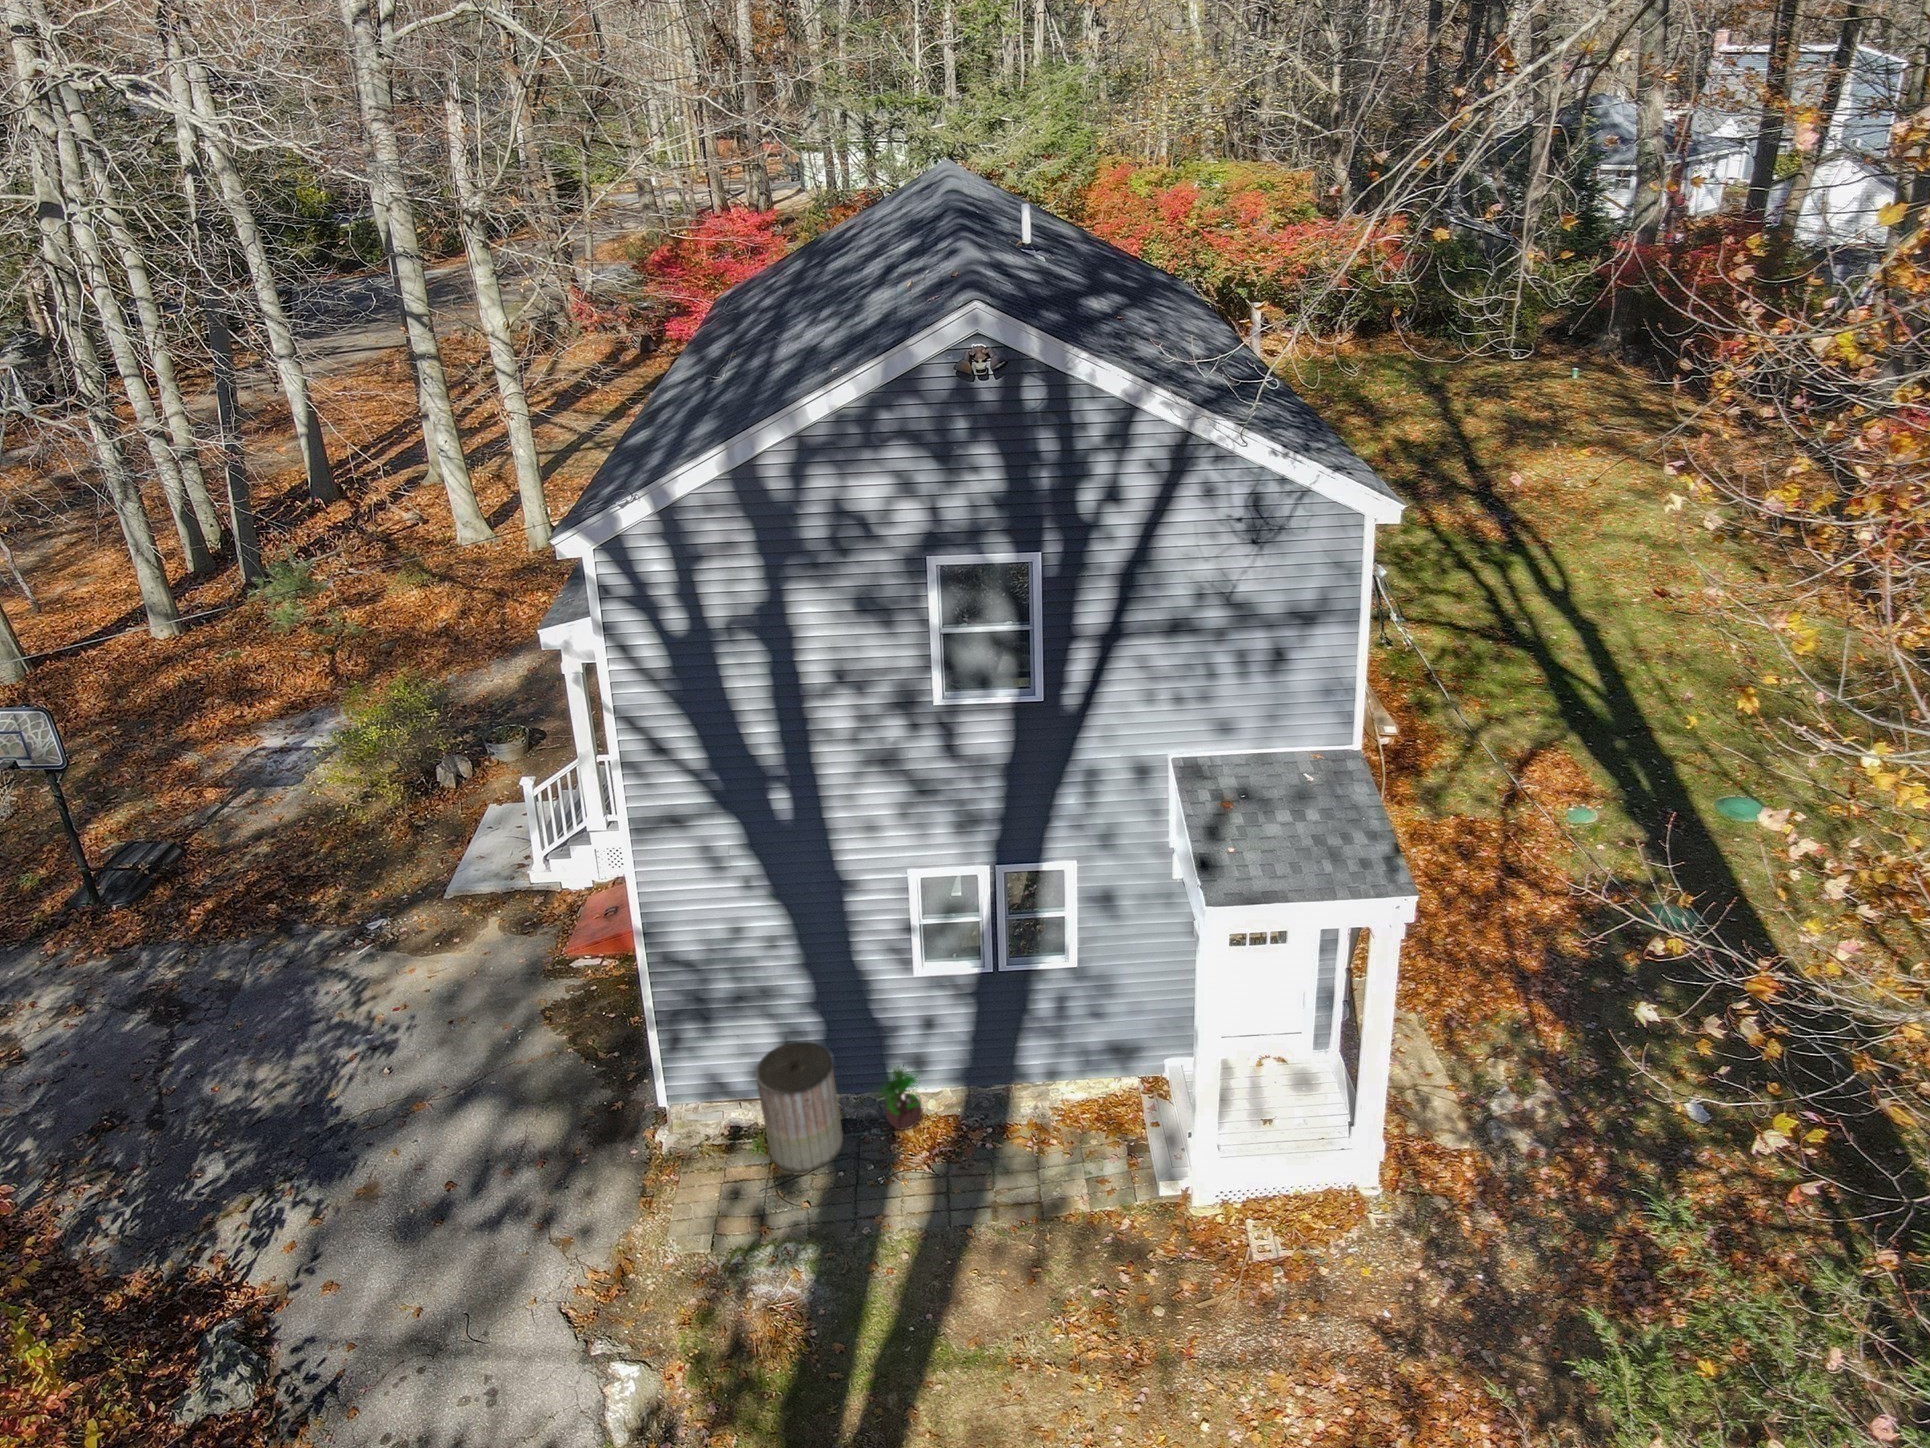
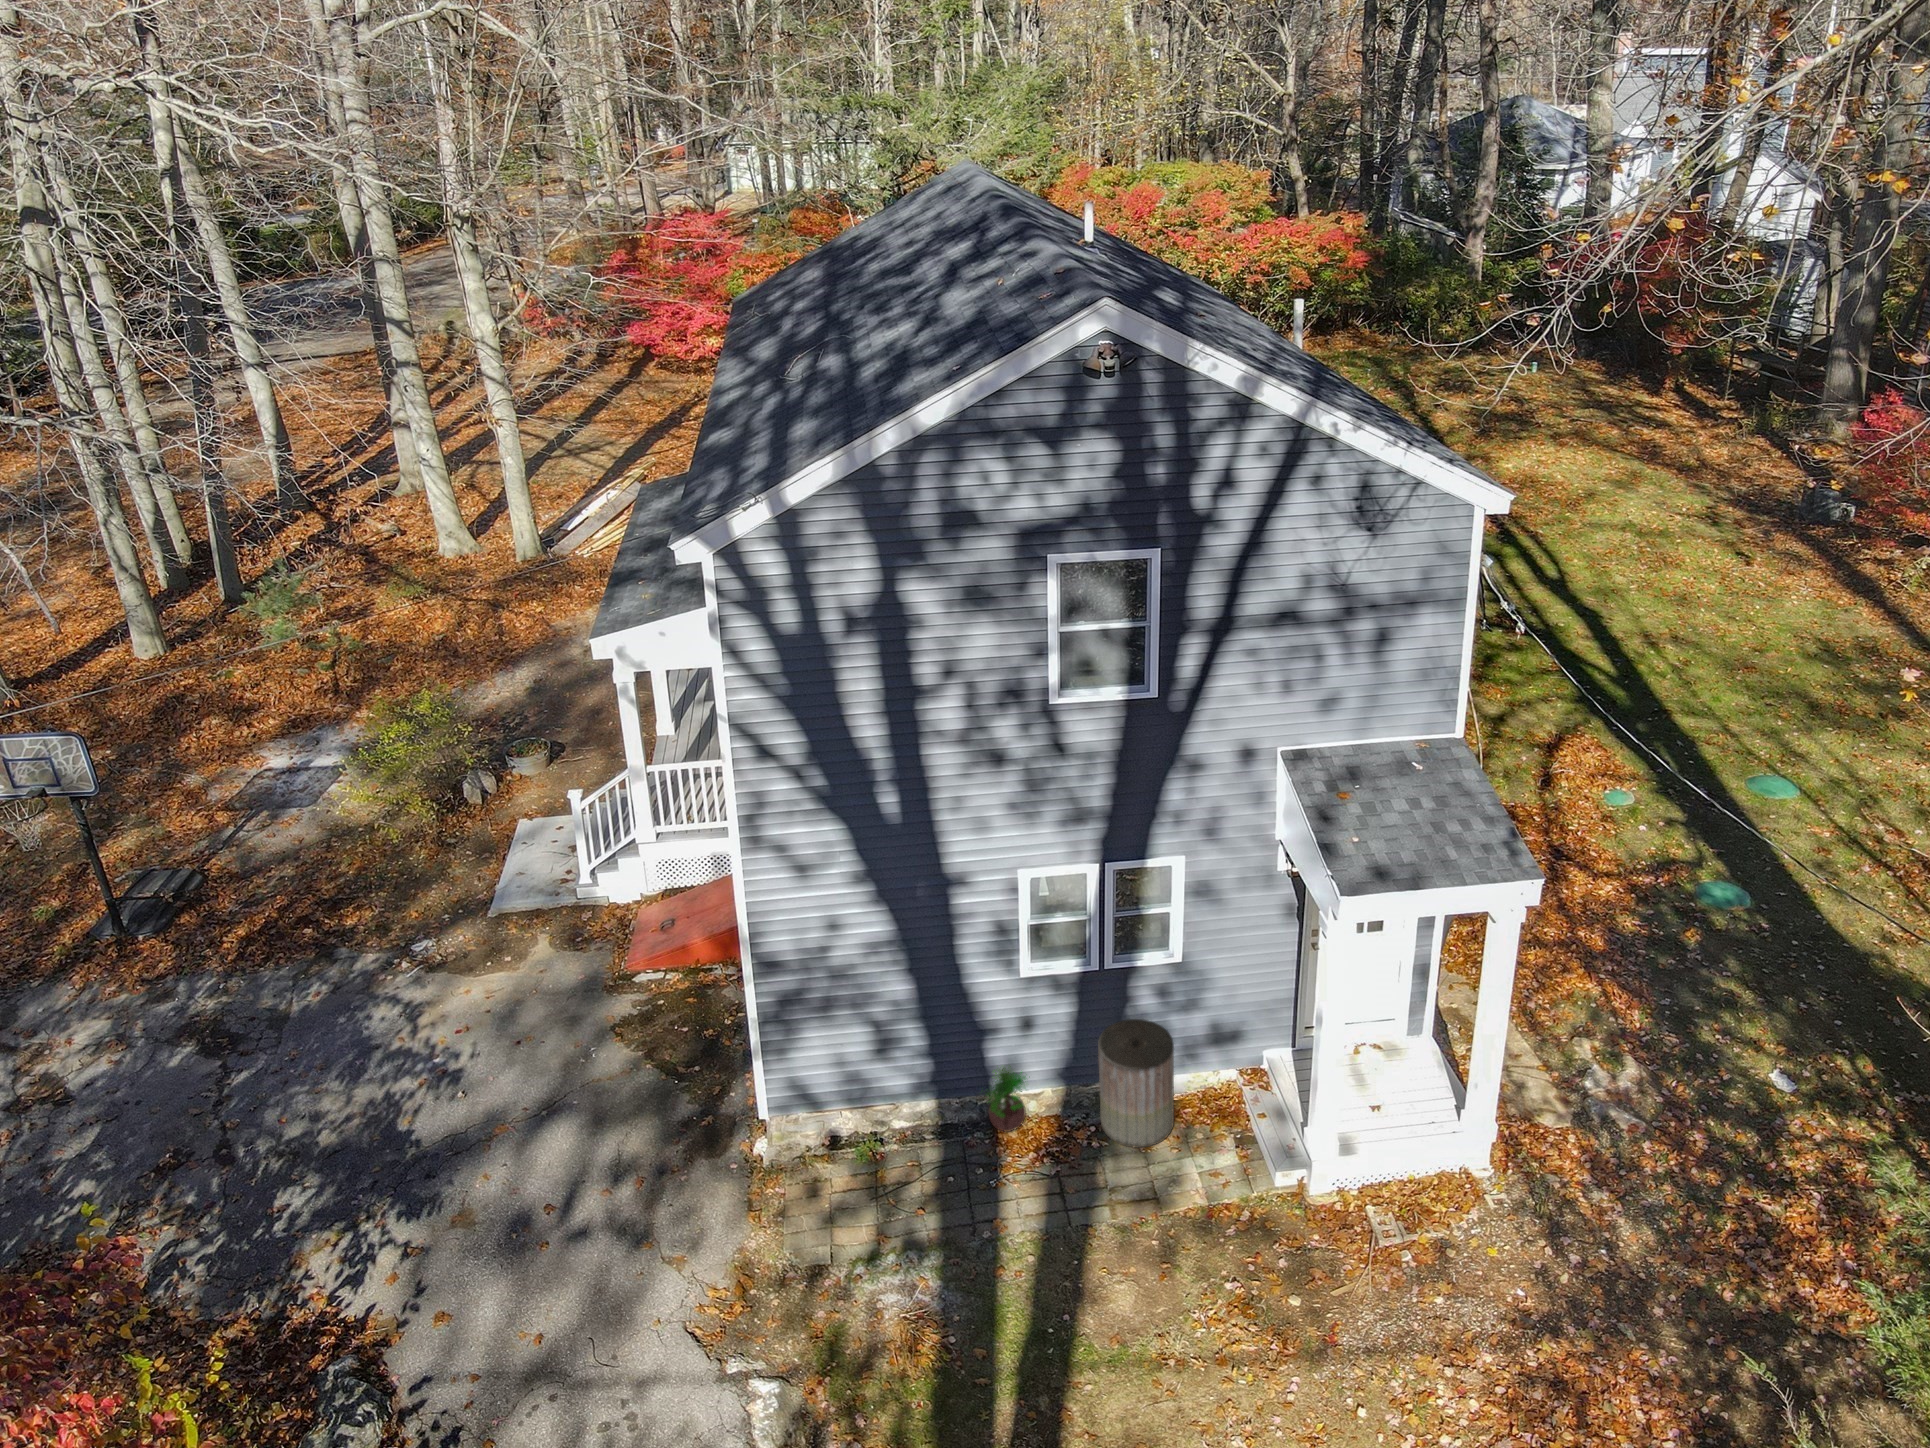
trash can: present [756,1042,844,1172] -> present [1098,1019,1174,1148]

